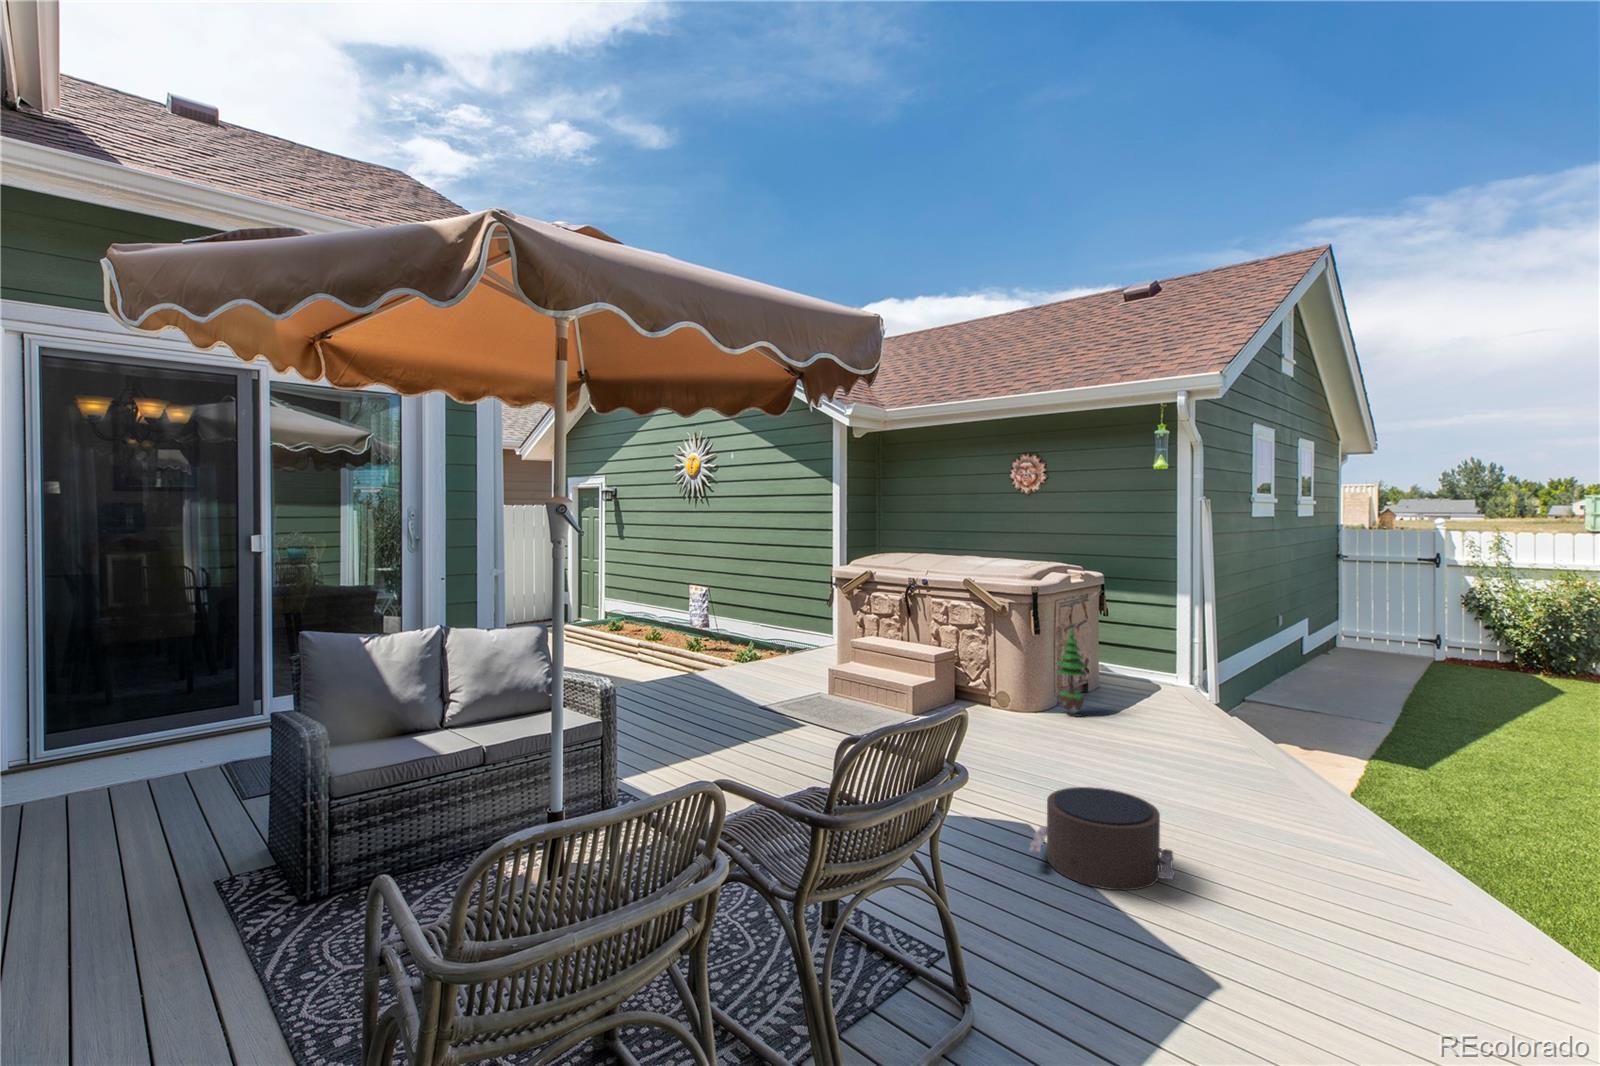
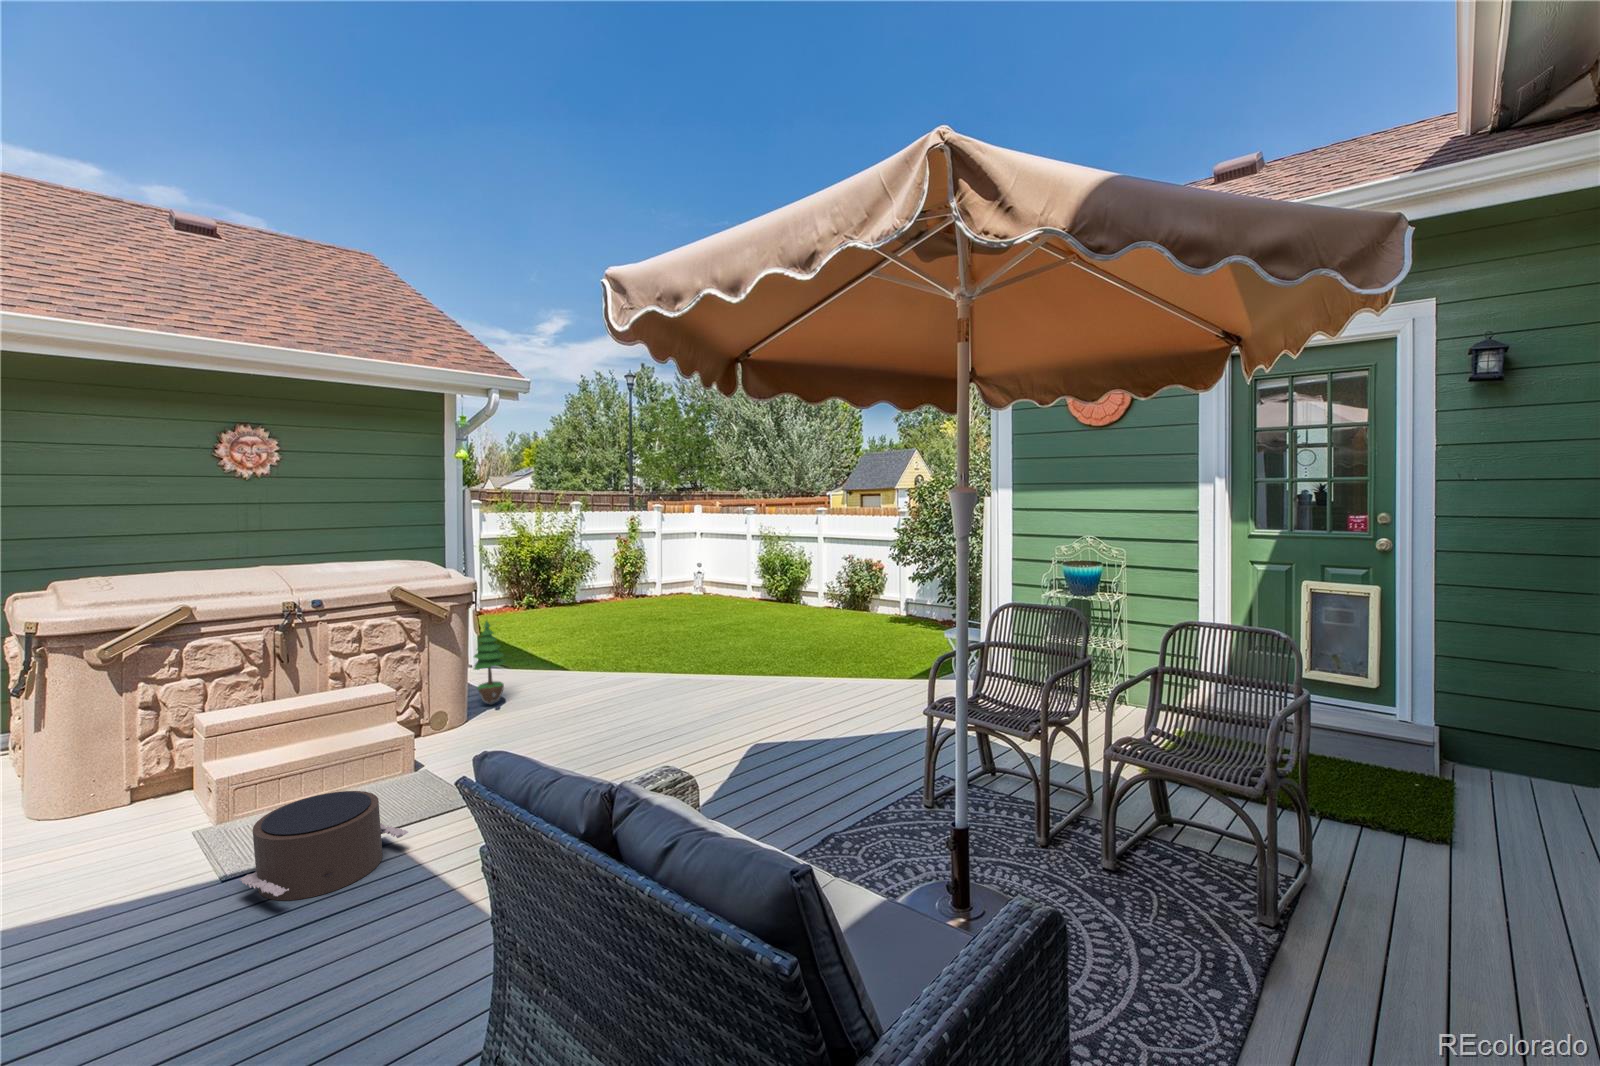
pouf: present [1030,787,1175,890] -> present [240,791,408,900]

